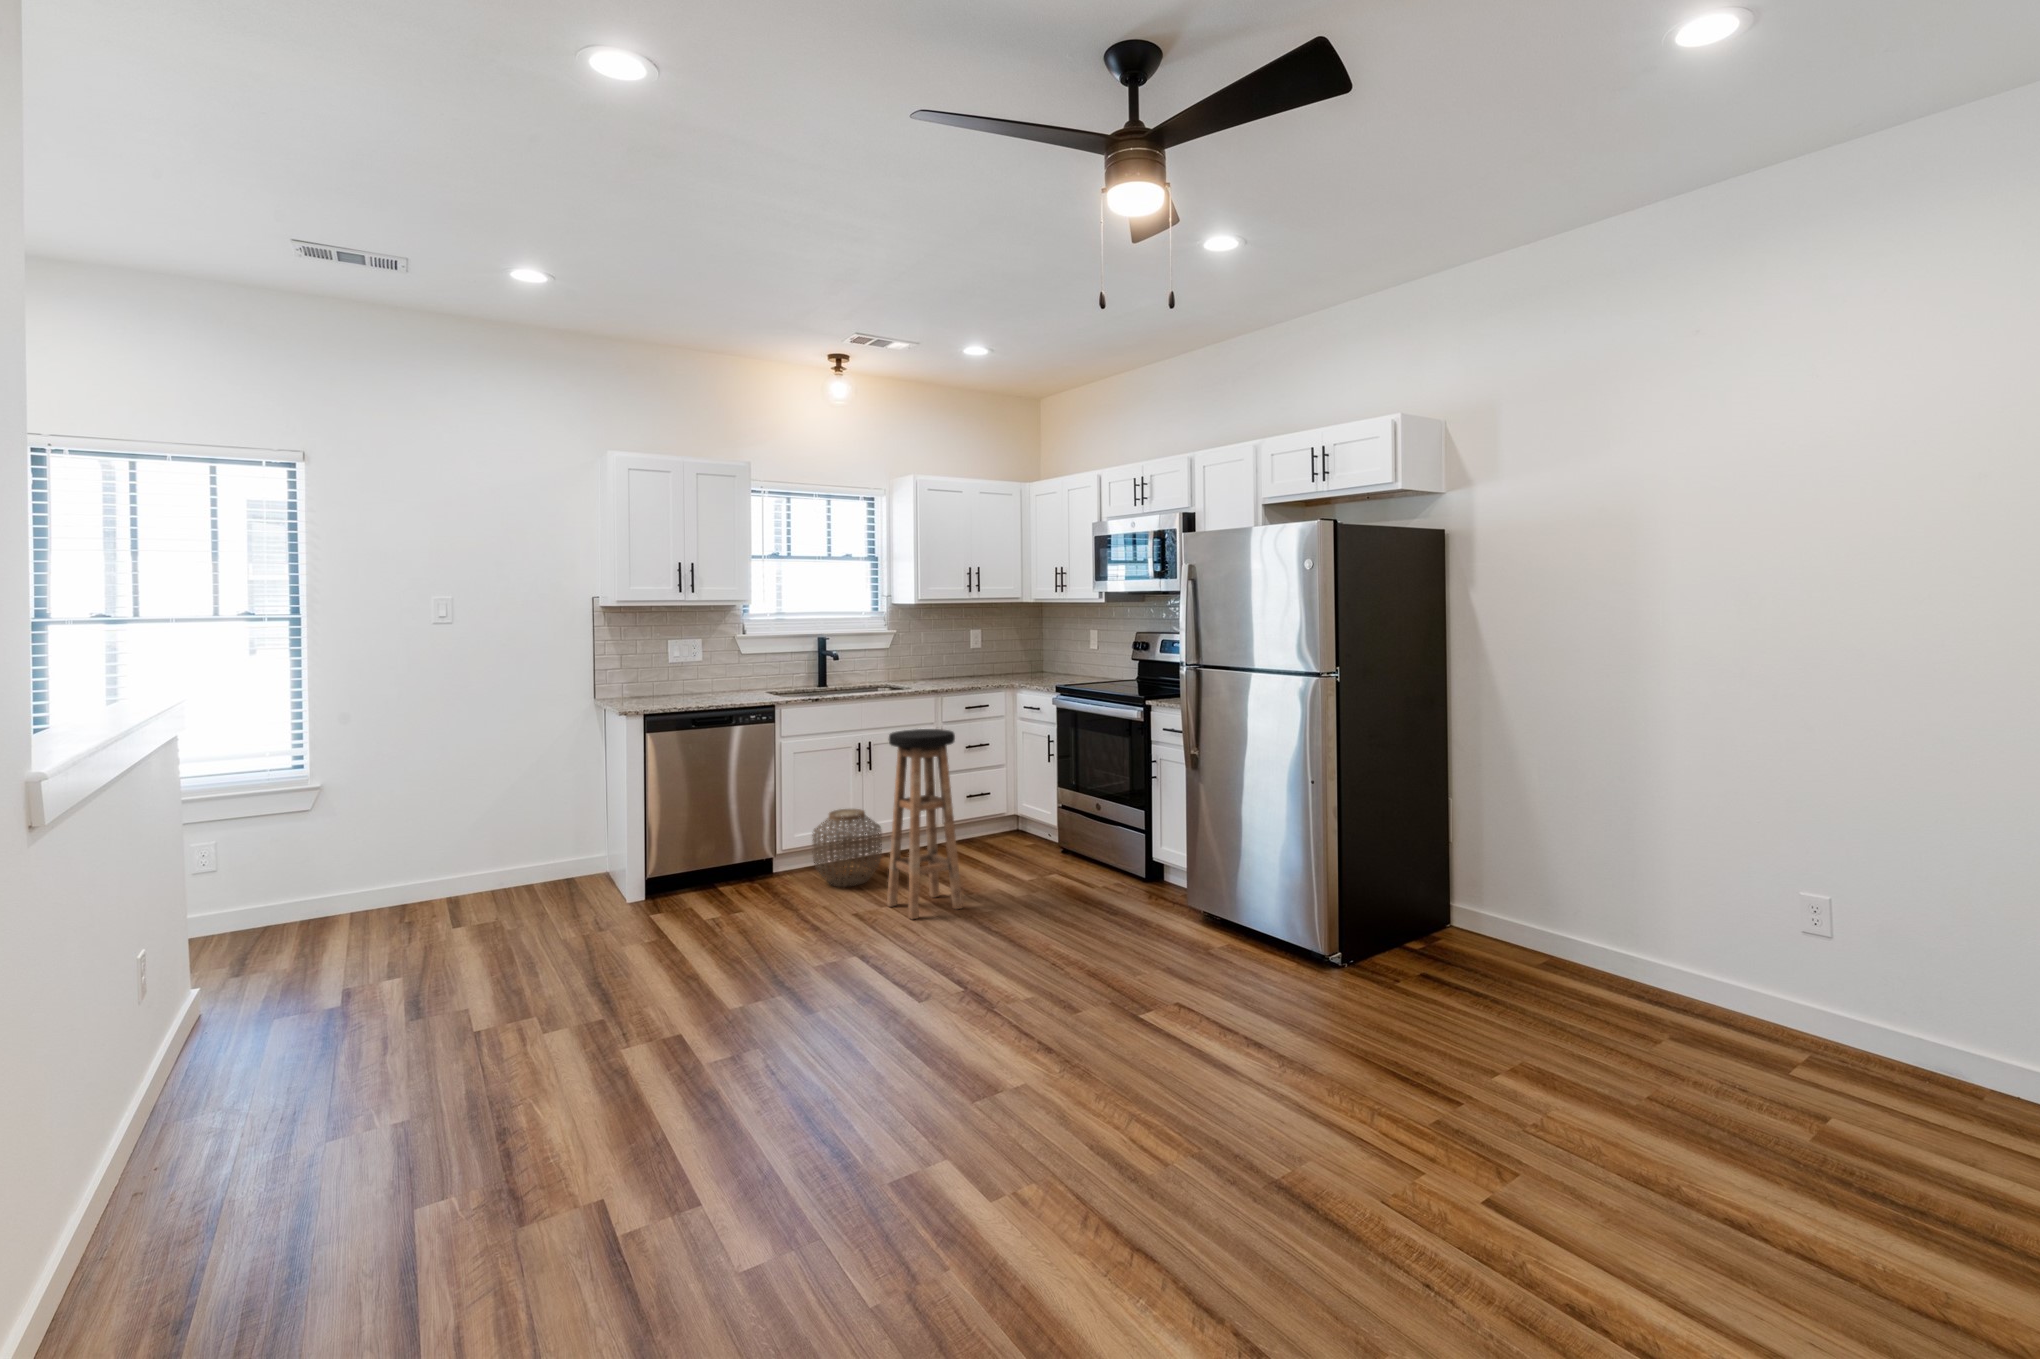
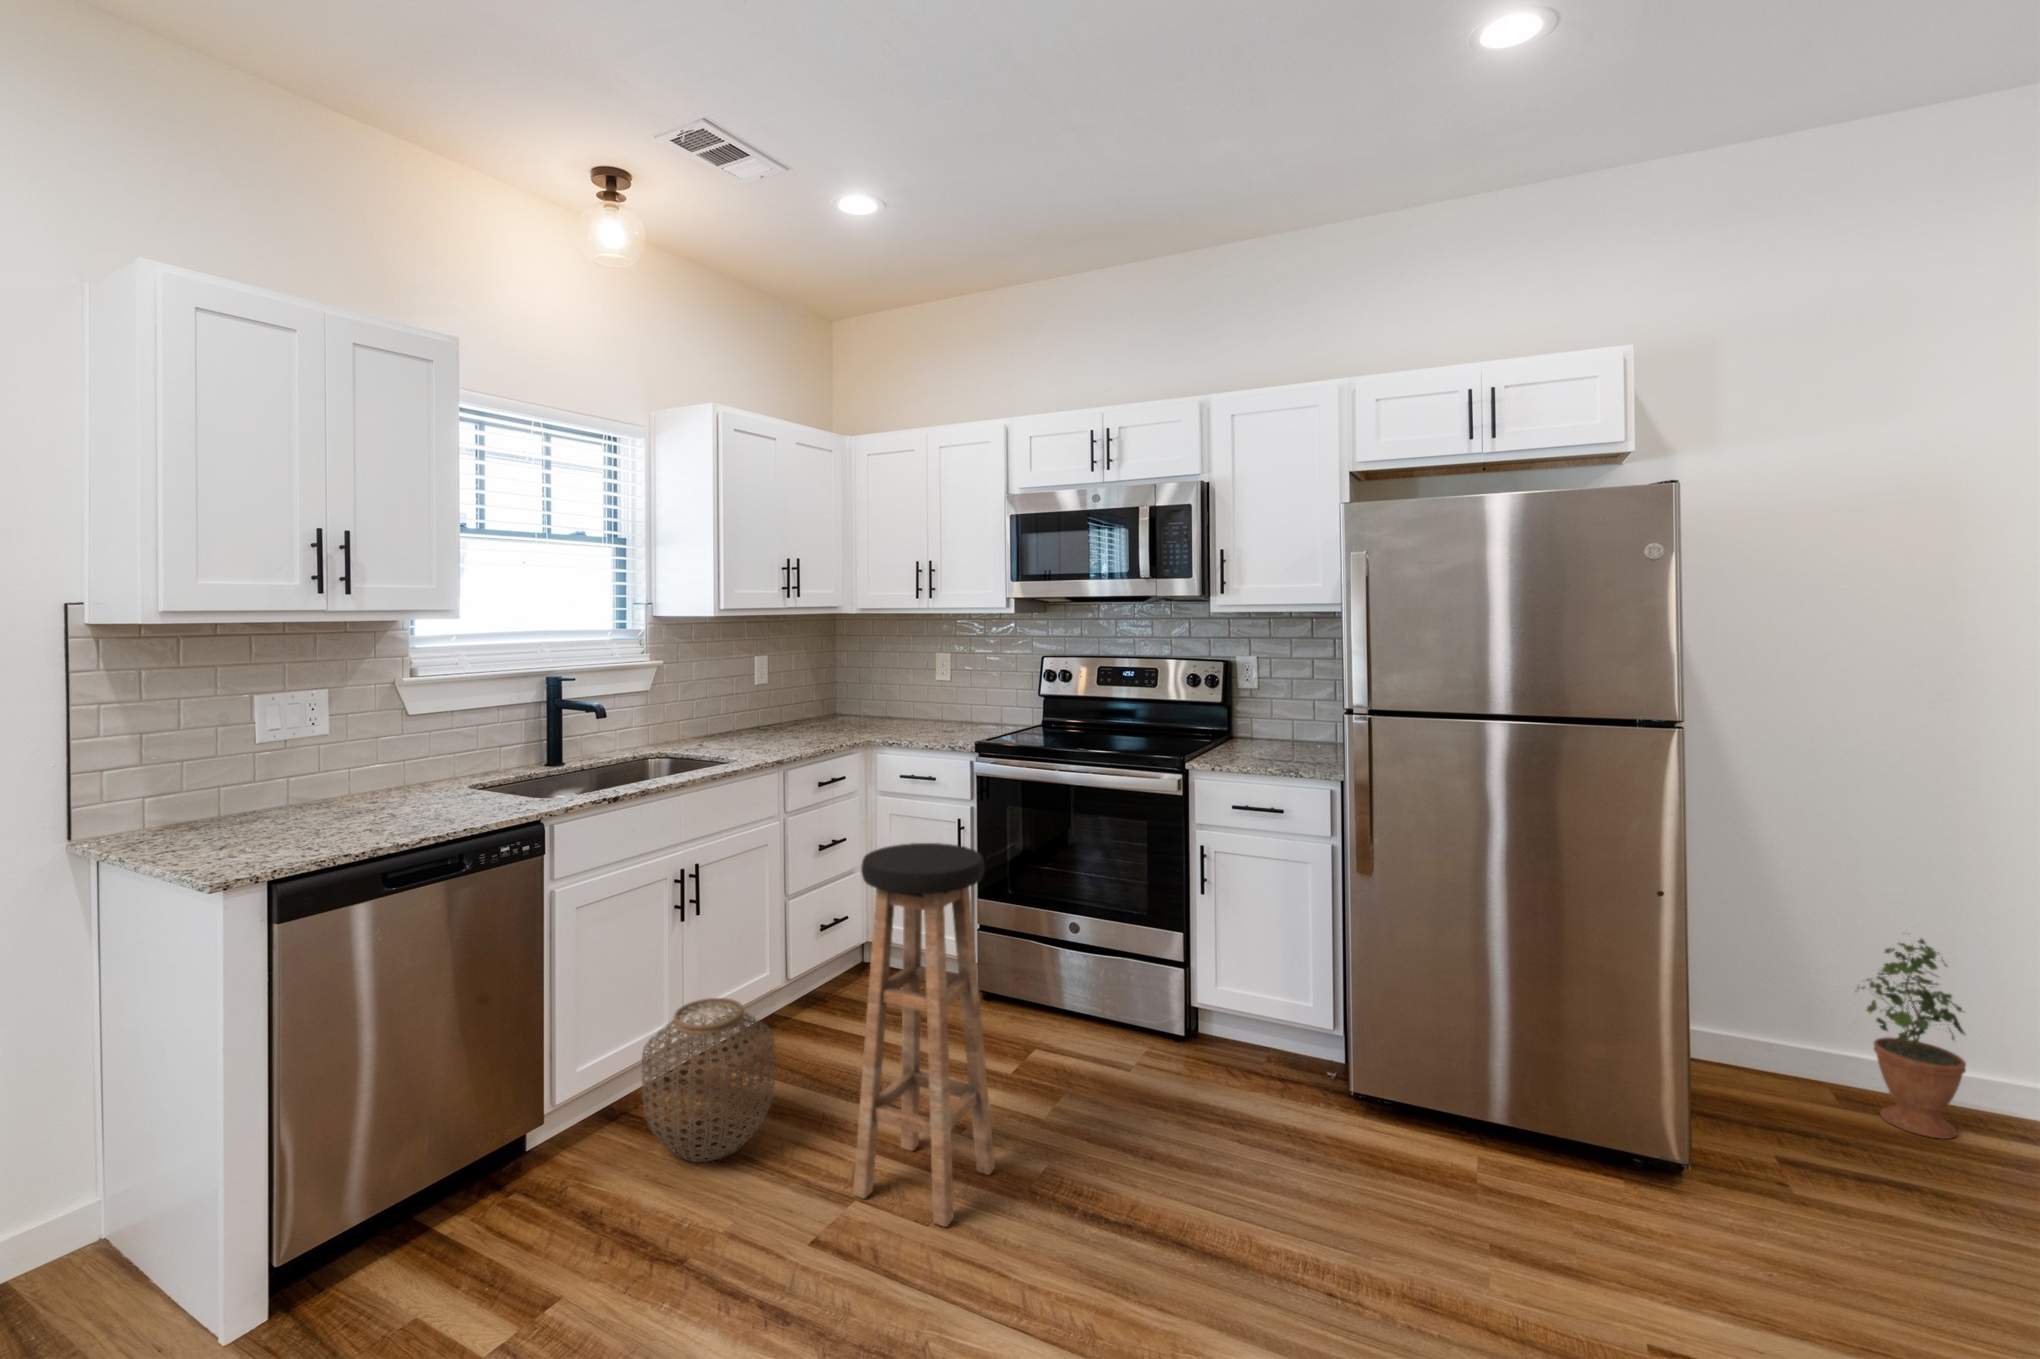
potted plant: none [1544,844,1613,993] -> present [1855,939,1966,1139]

